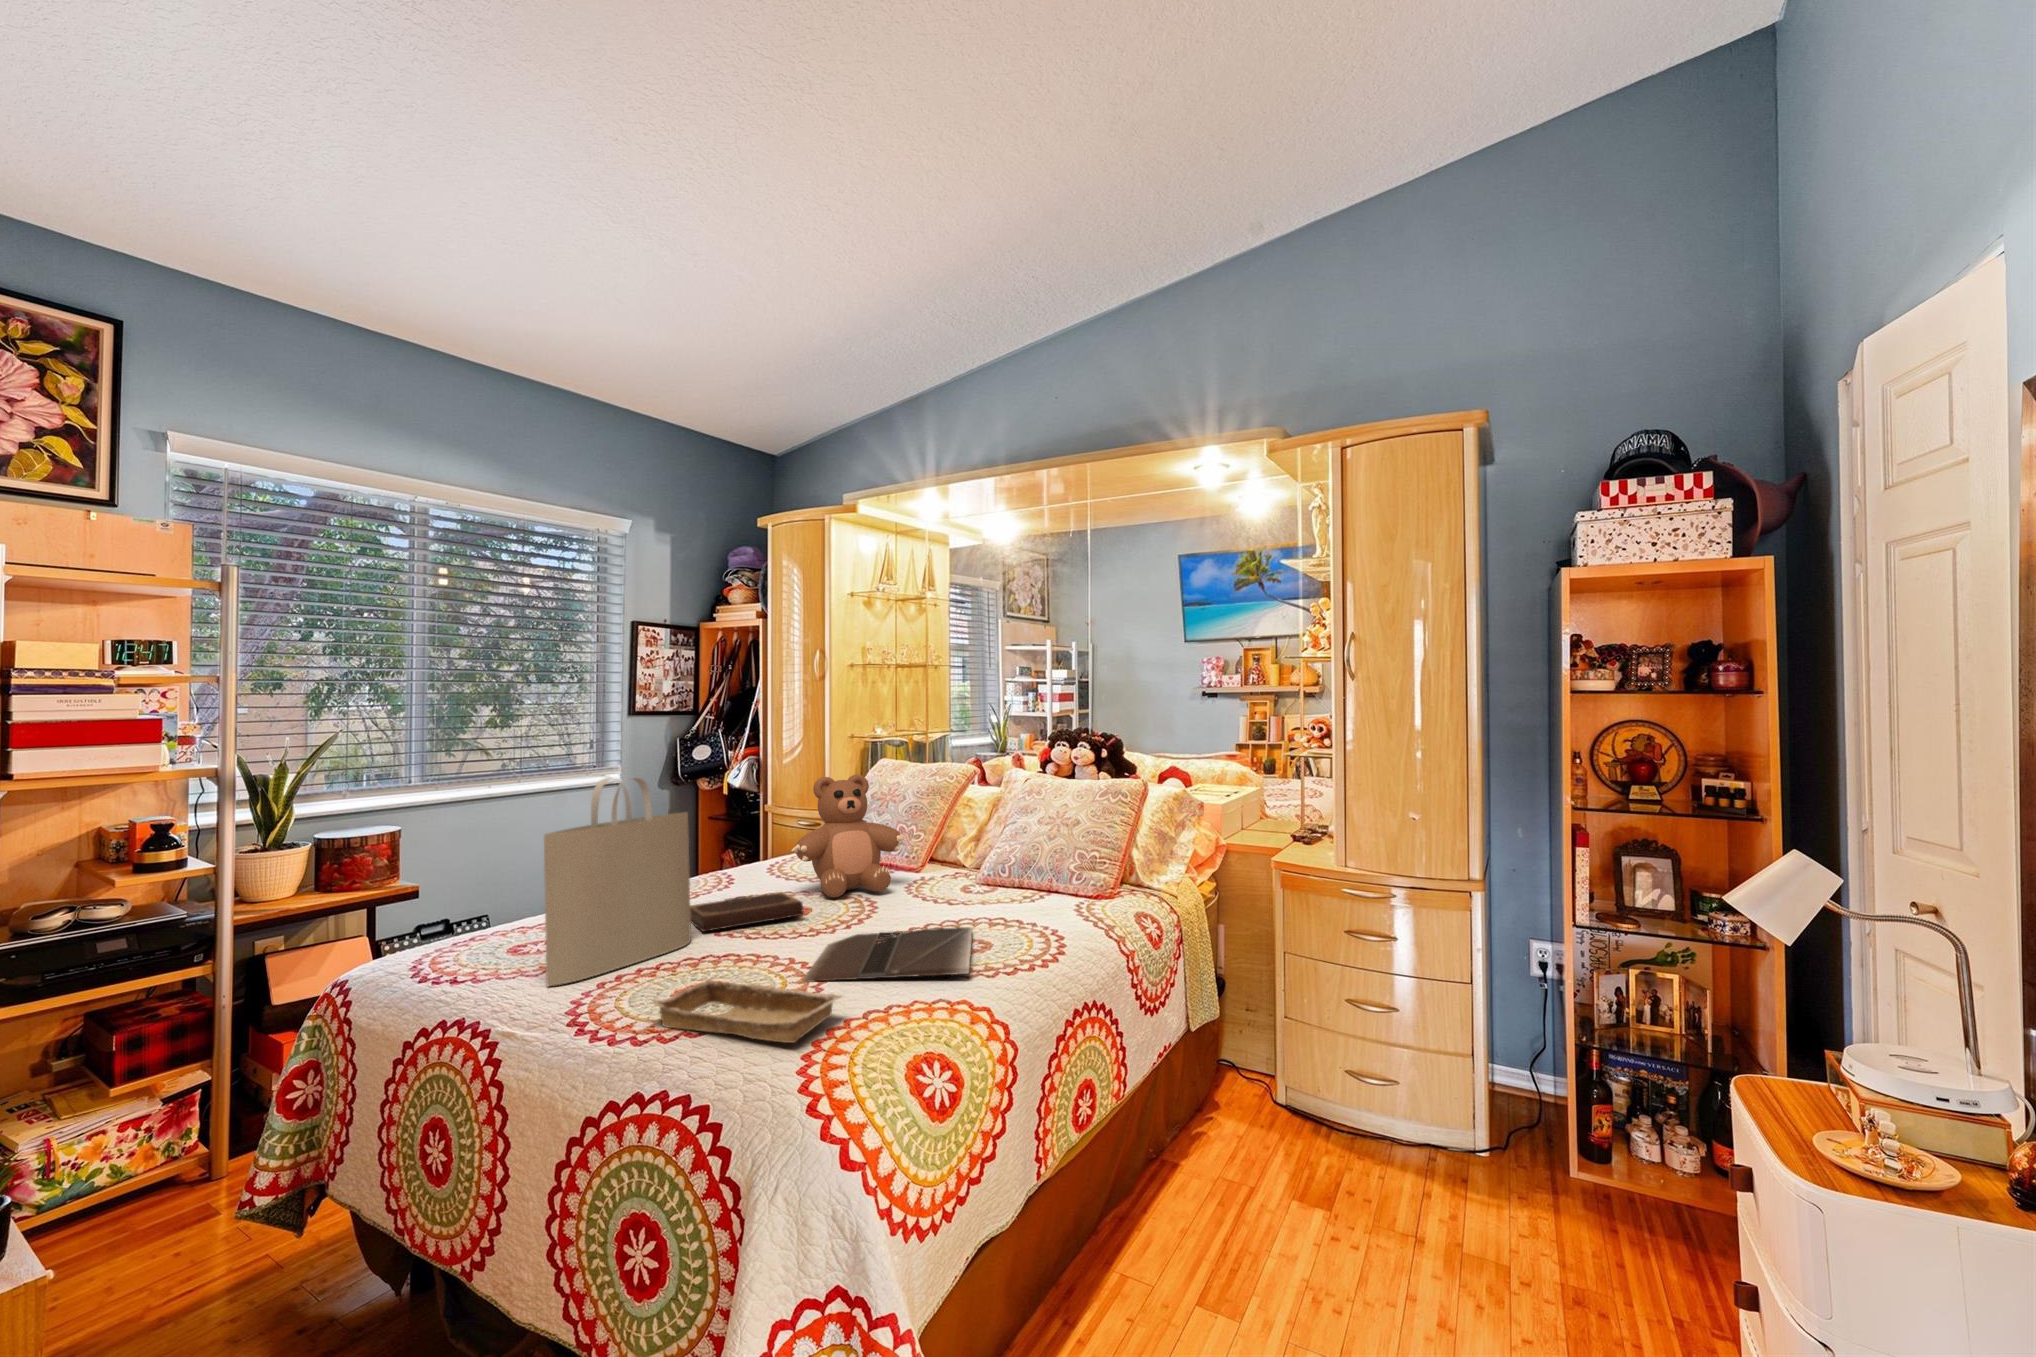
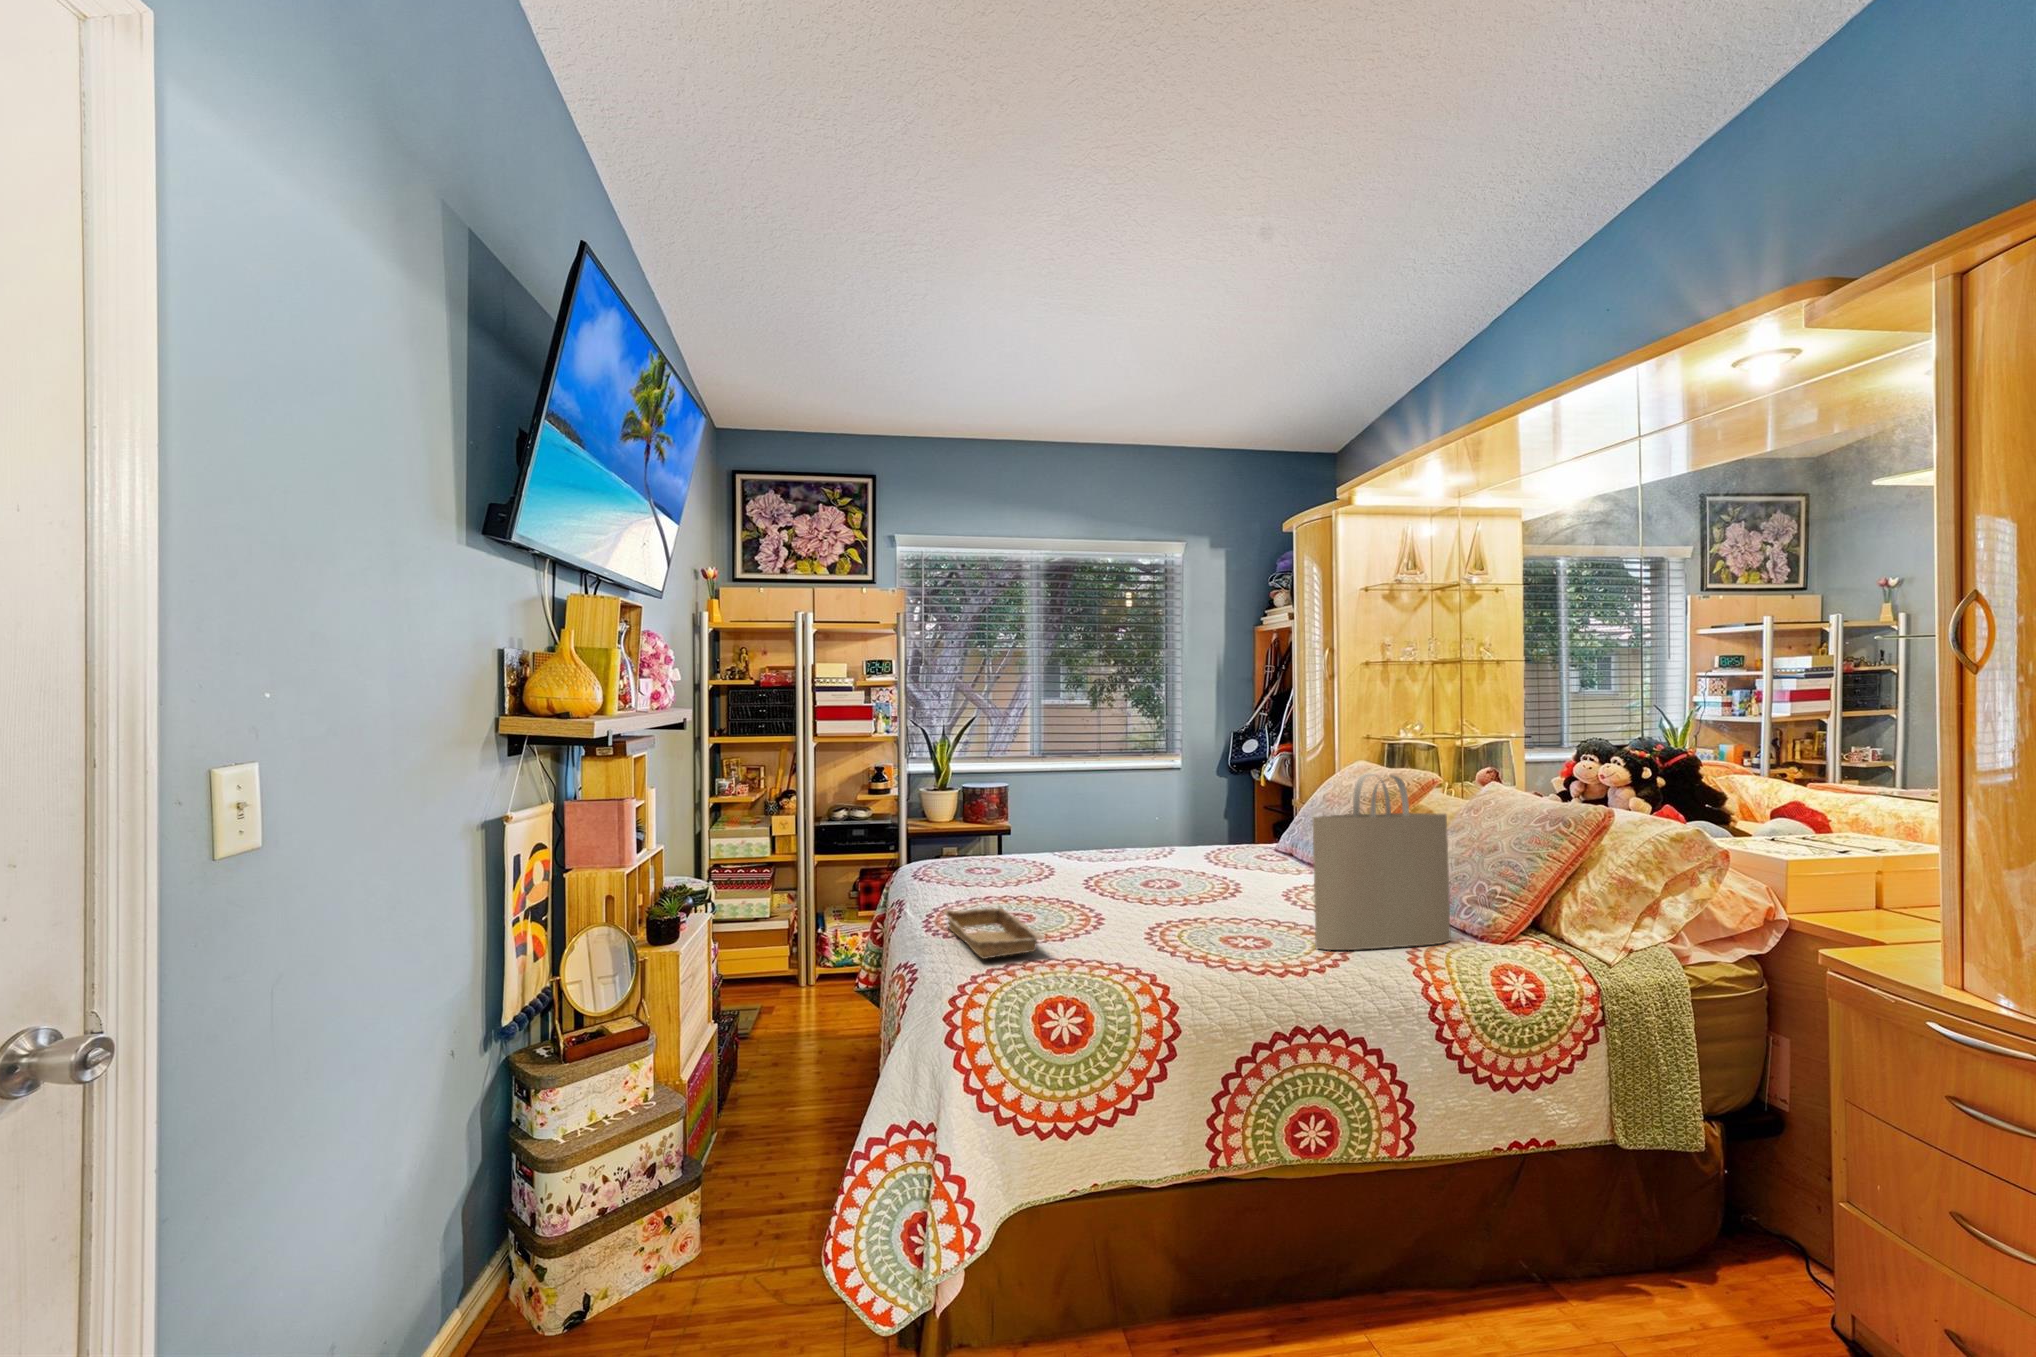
teddy bear: present [791,774,905,898] -> none [1184,770,1297,884]
tote bag: present [544,778,691,986] -> present [1313,774,1451,950]
notebook: present [690,892,803,932] -> none [1075,862,1165,887]
laptop: present [803,927,972,982] -> none [1073,907,1272,957]

